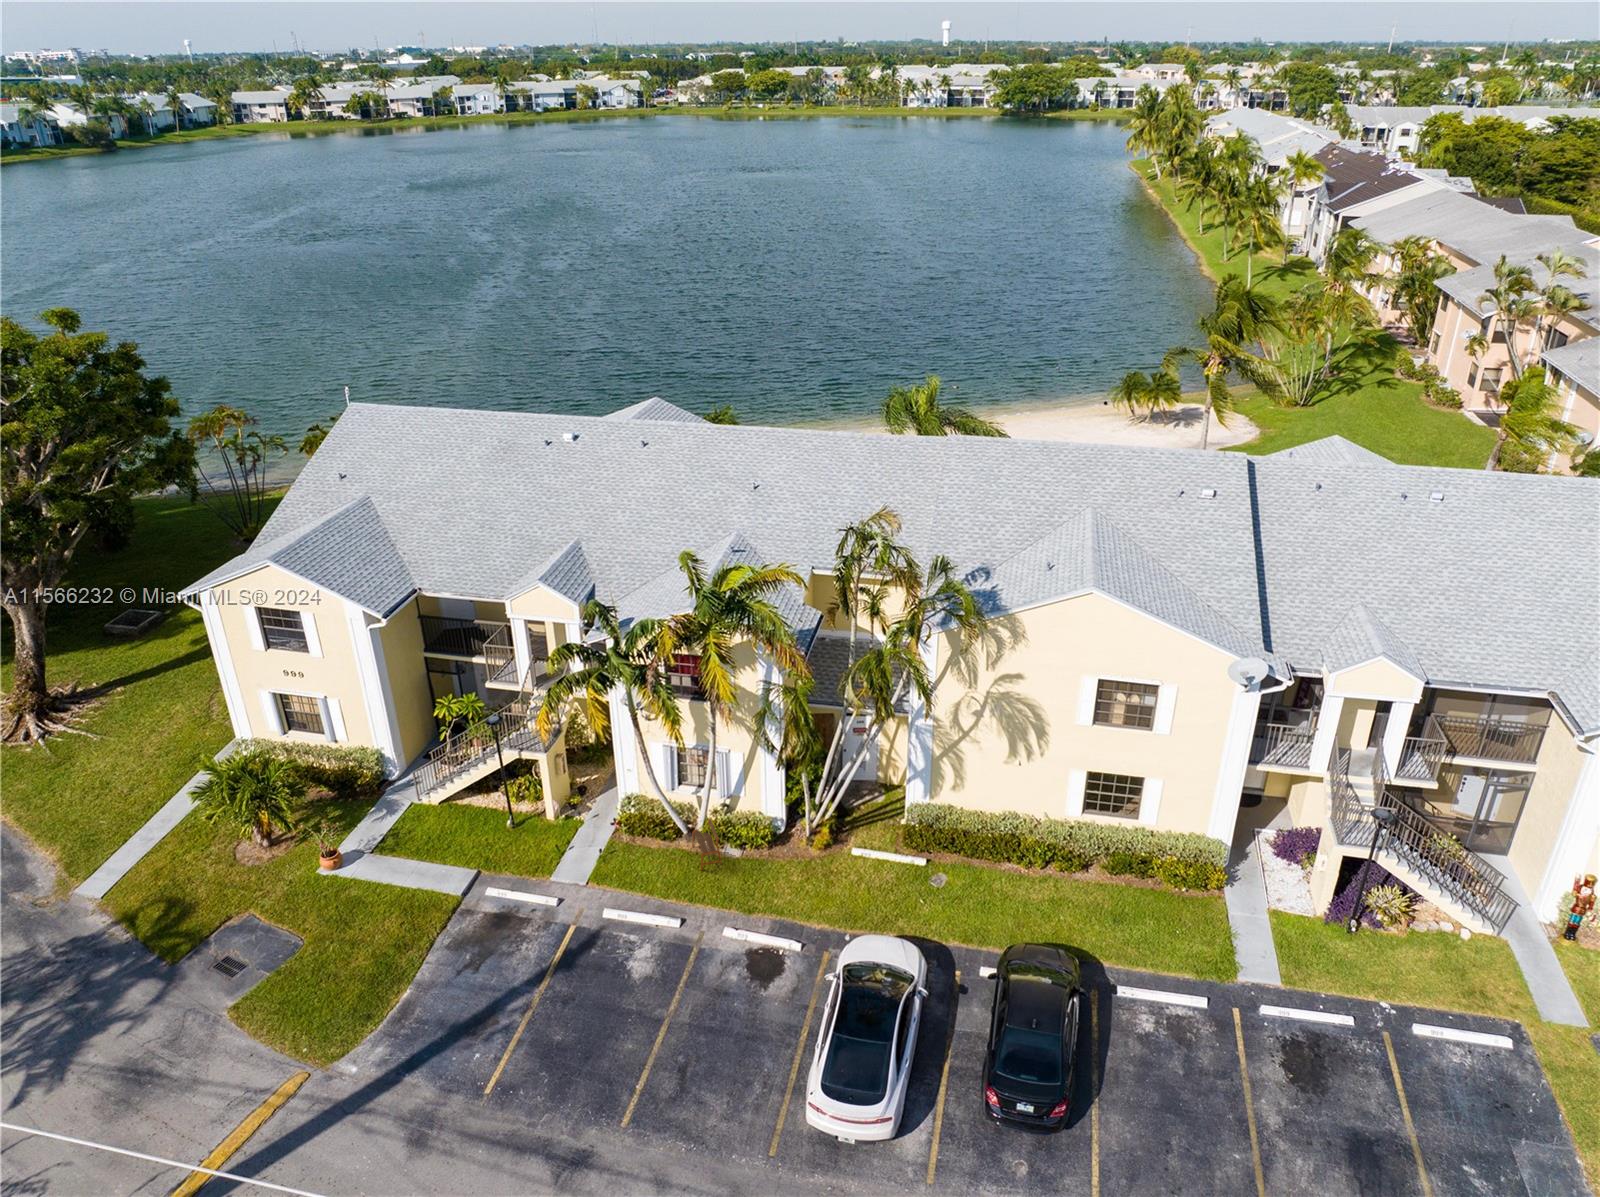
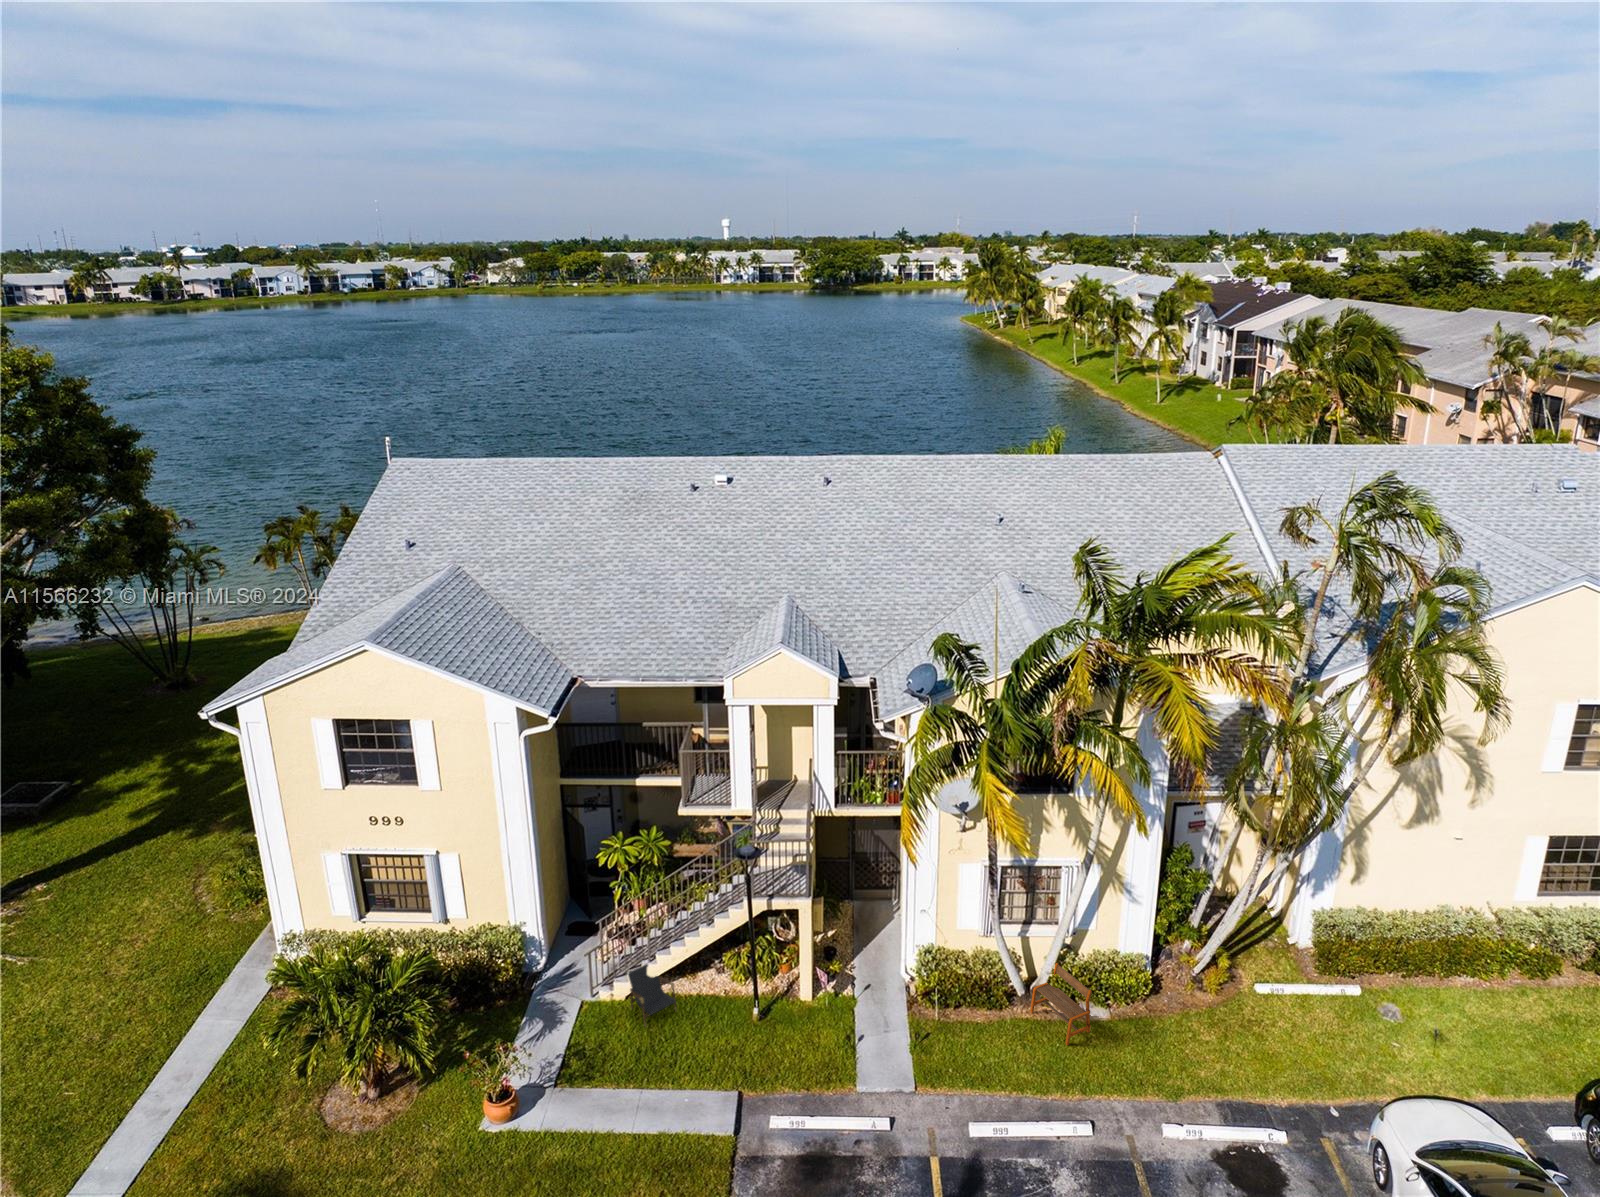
lounge chair: none [437,783,469,824] -> present [628,964,676,1026]

